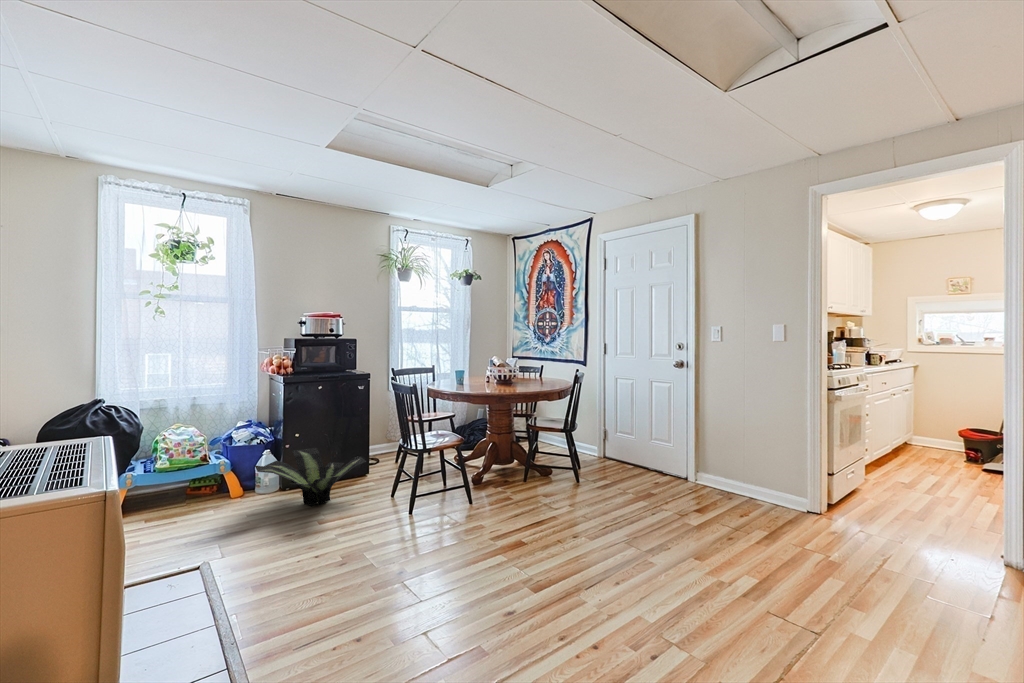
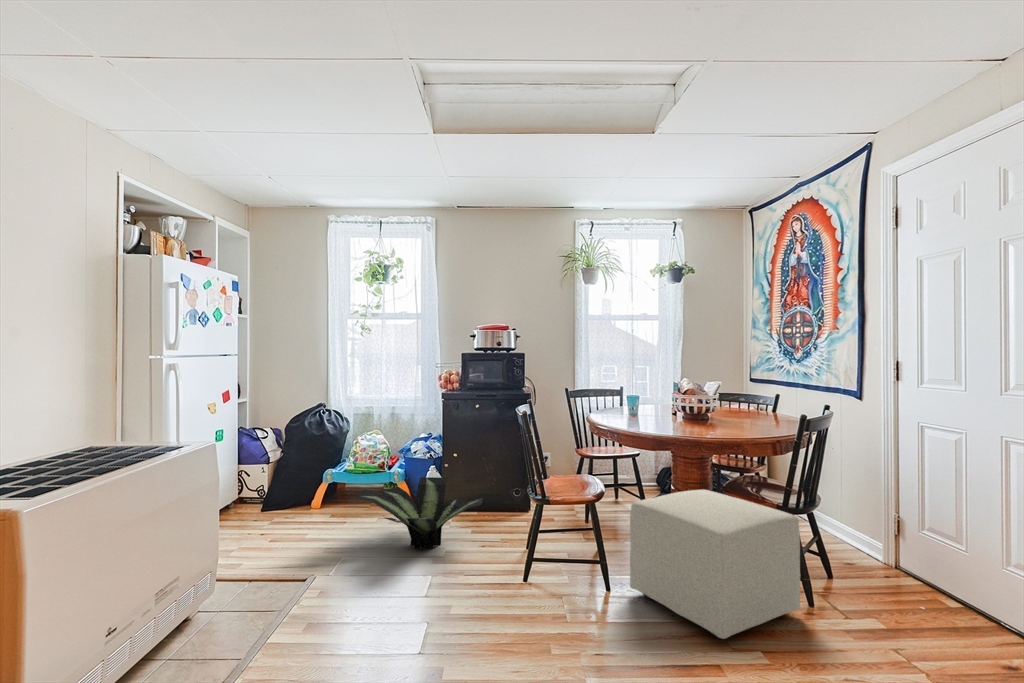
ottoman: none [489,427,579,506] -> present [630,489,800,639]

